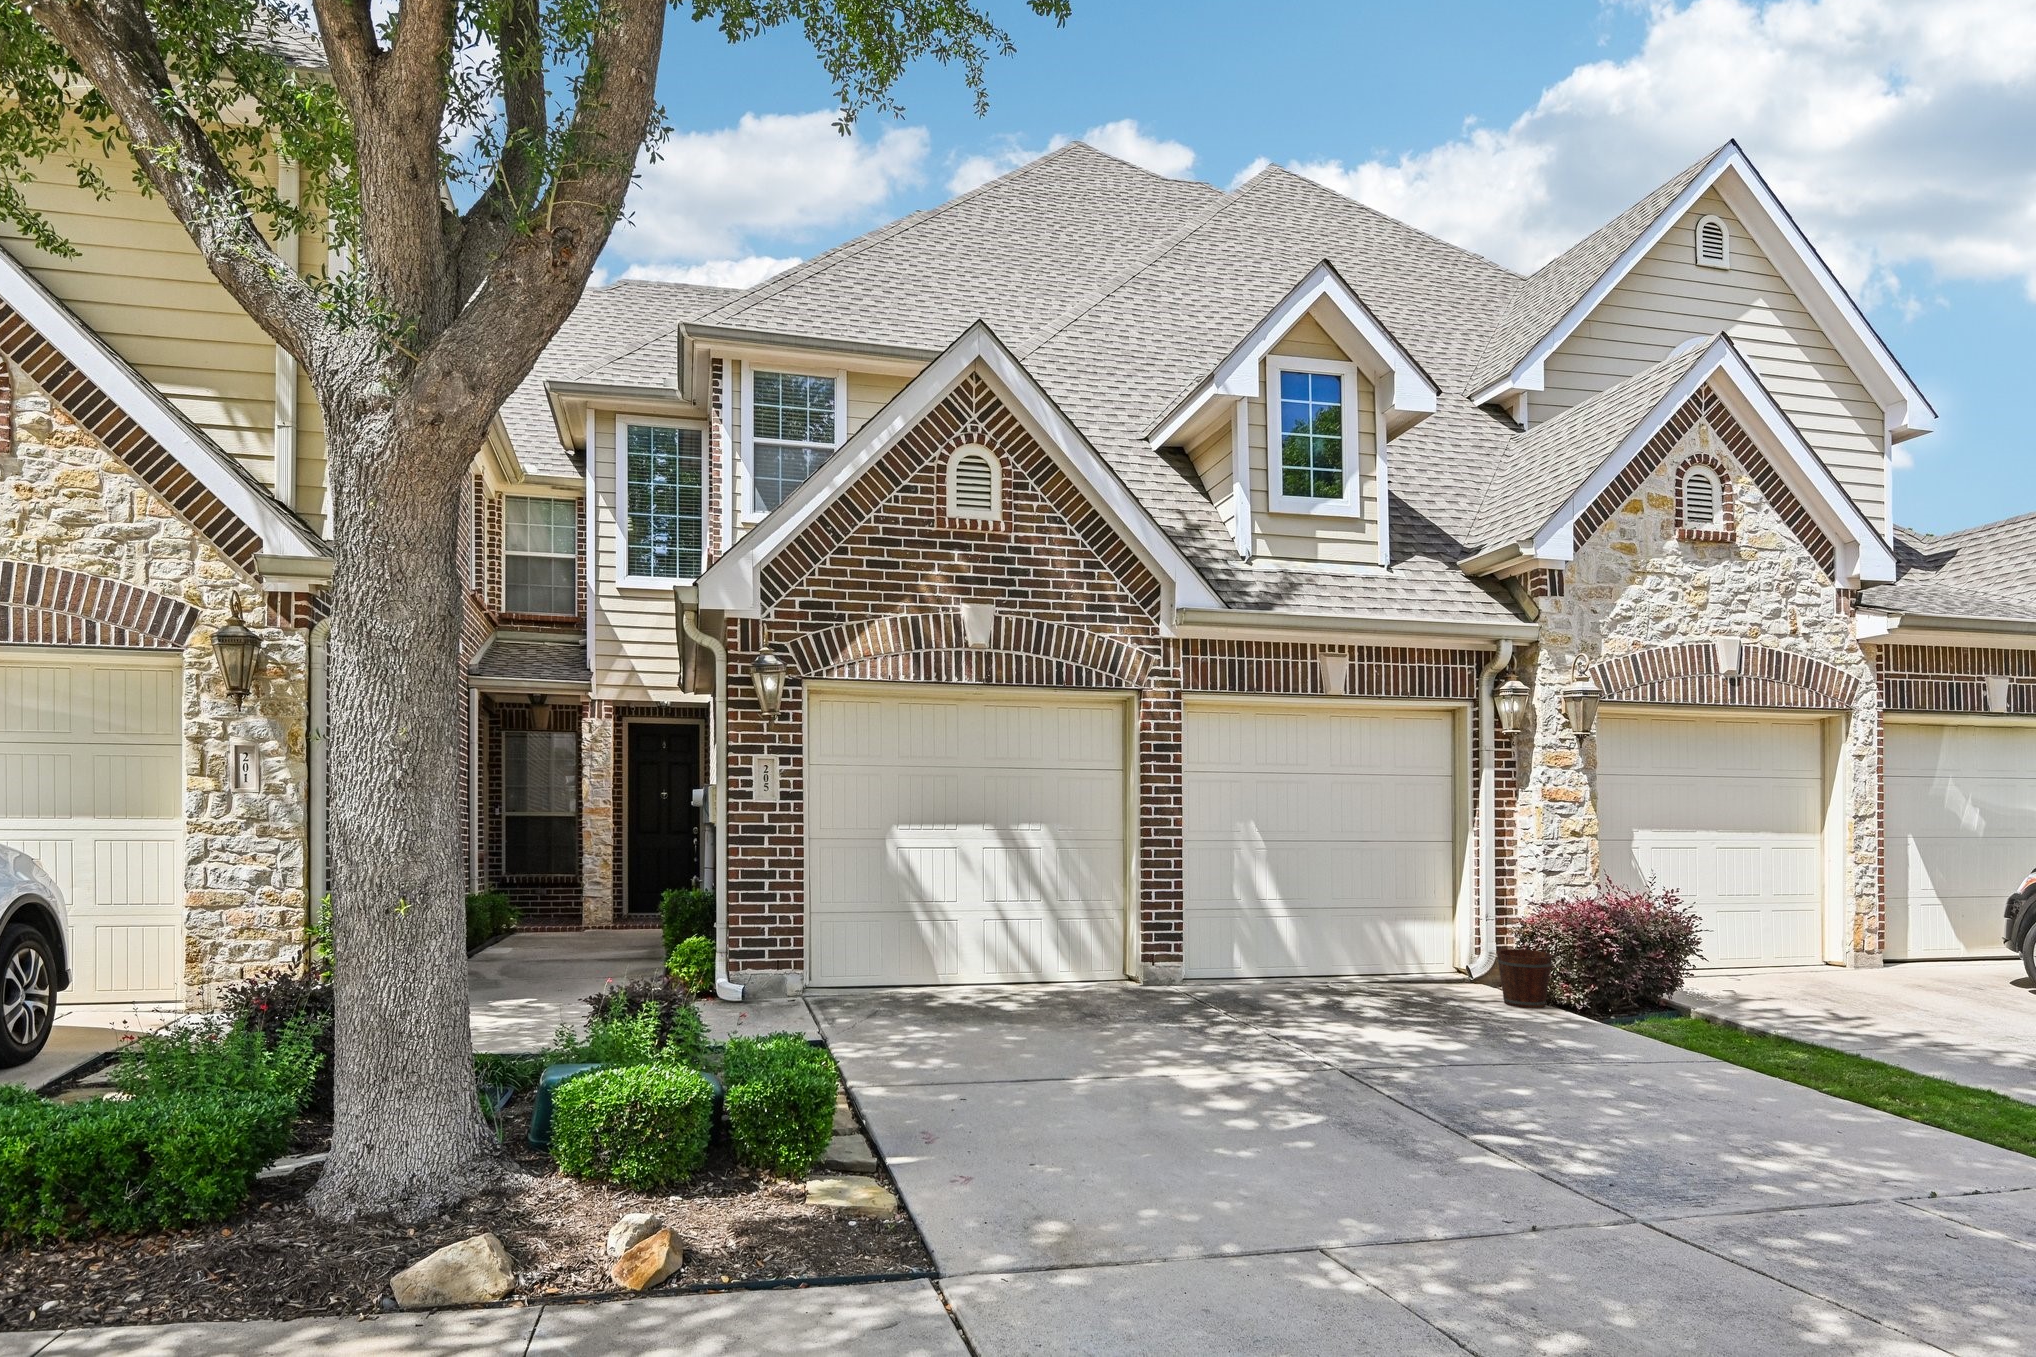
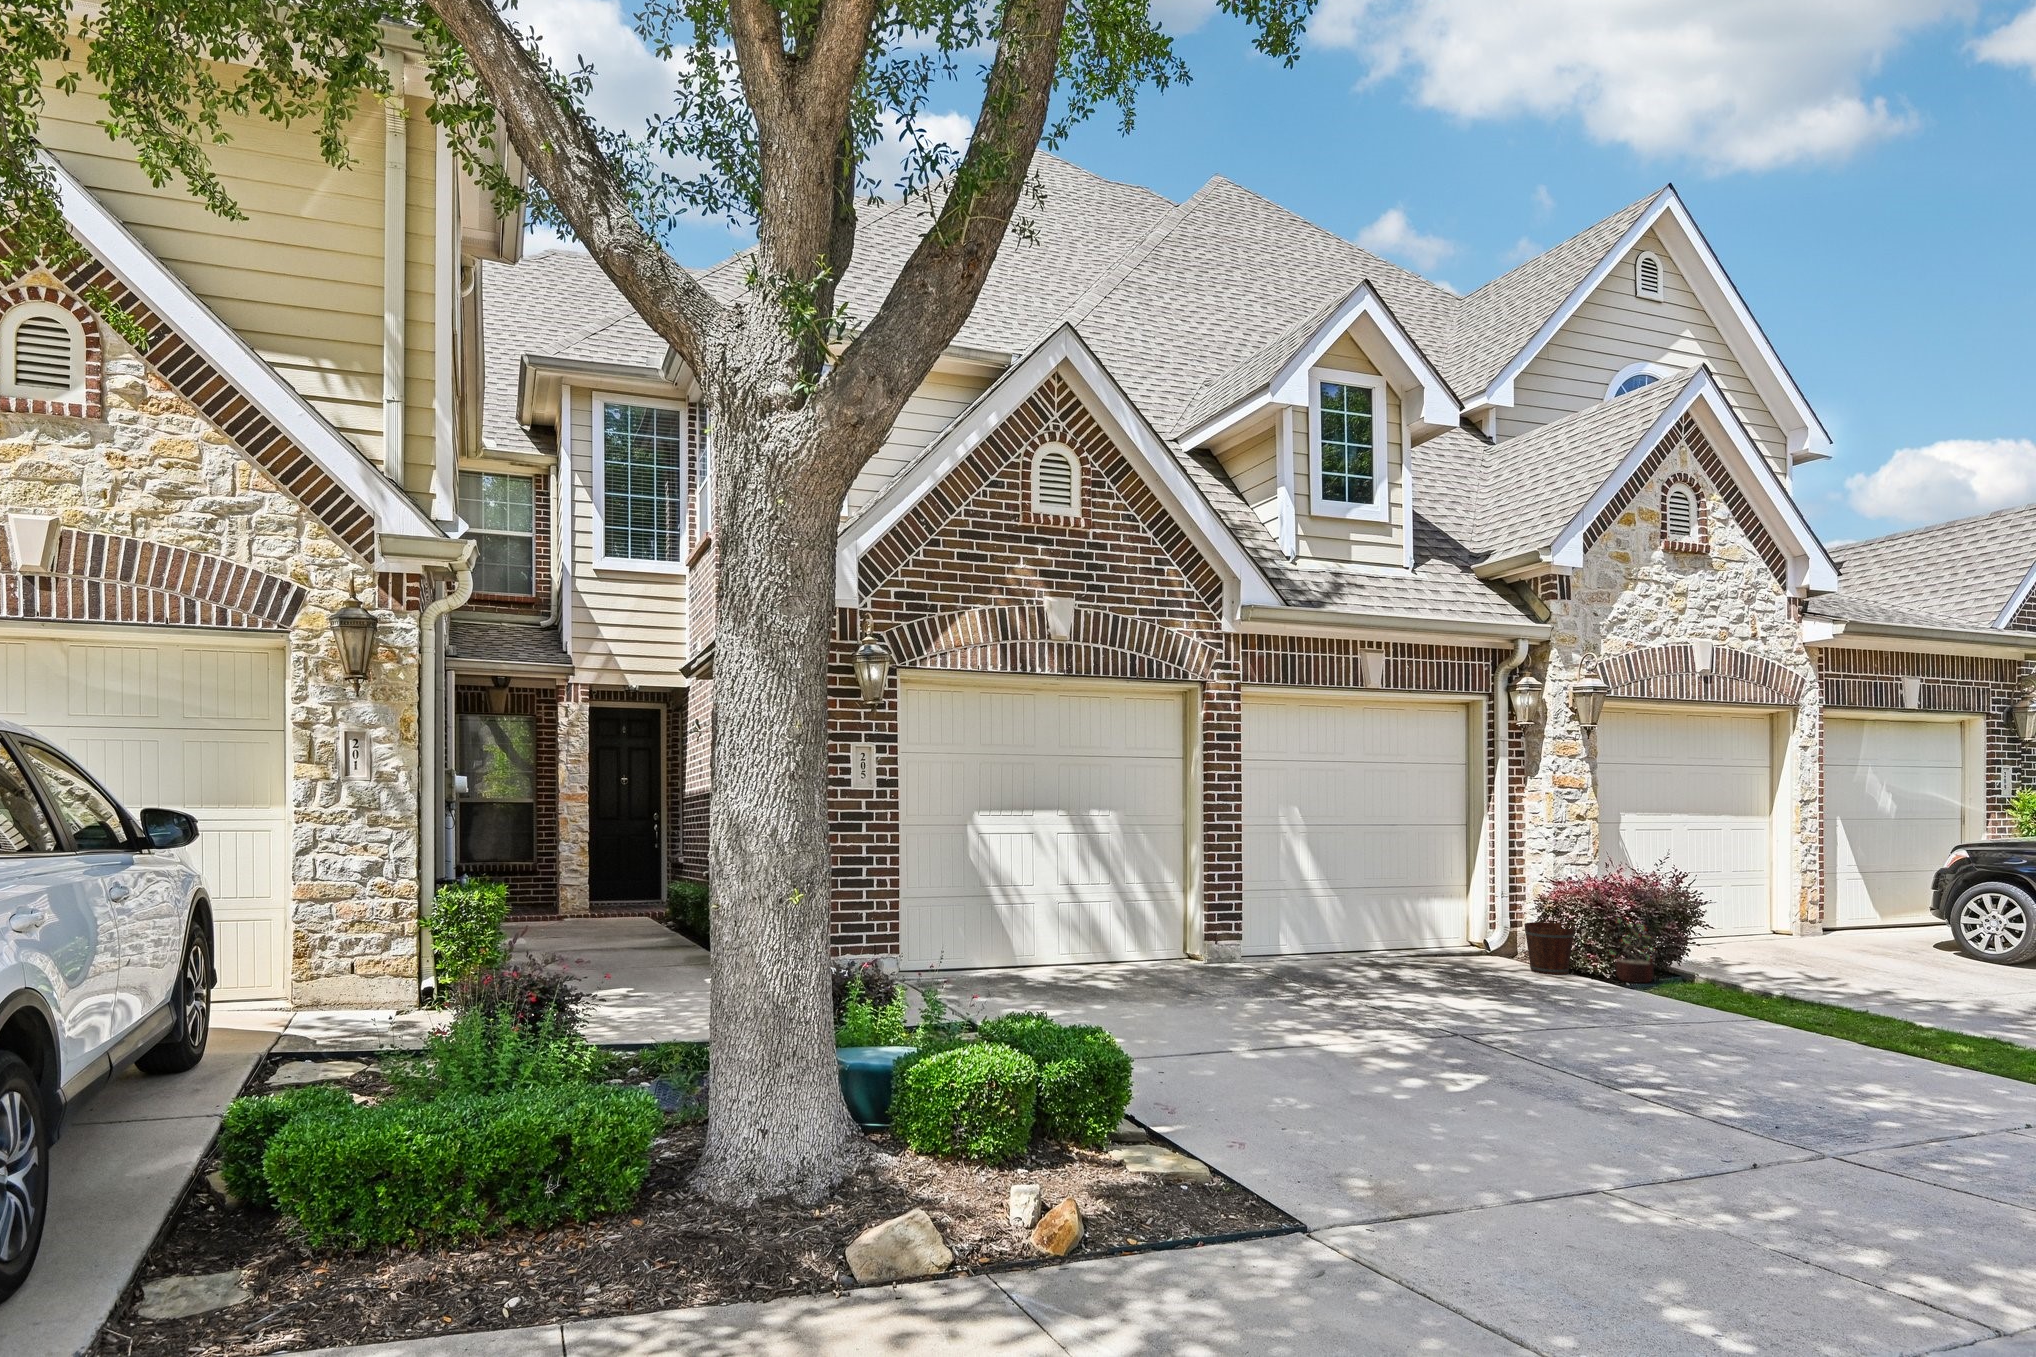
decorative plant: none [1585,944,1639,1019] -> present [1611,918,1654,983]

